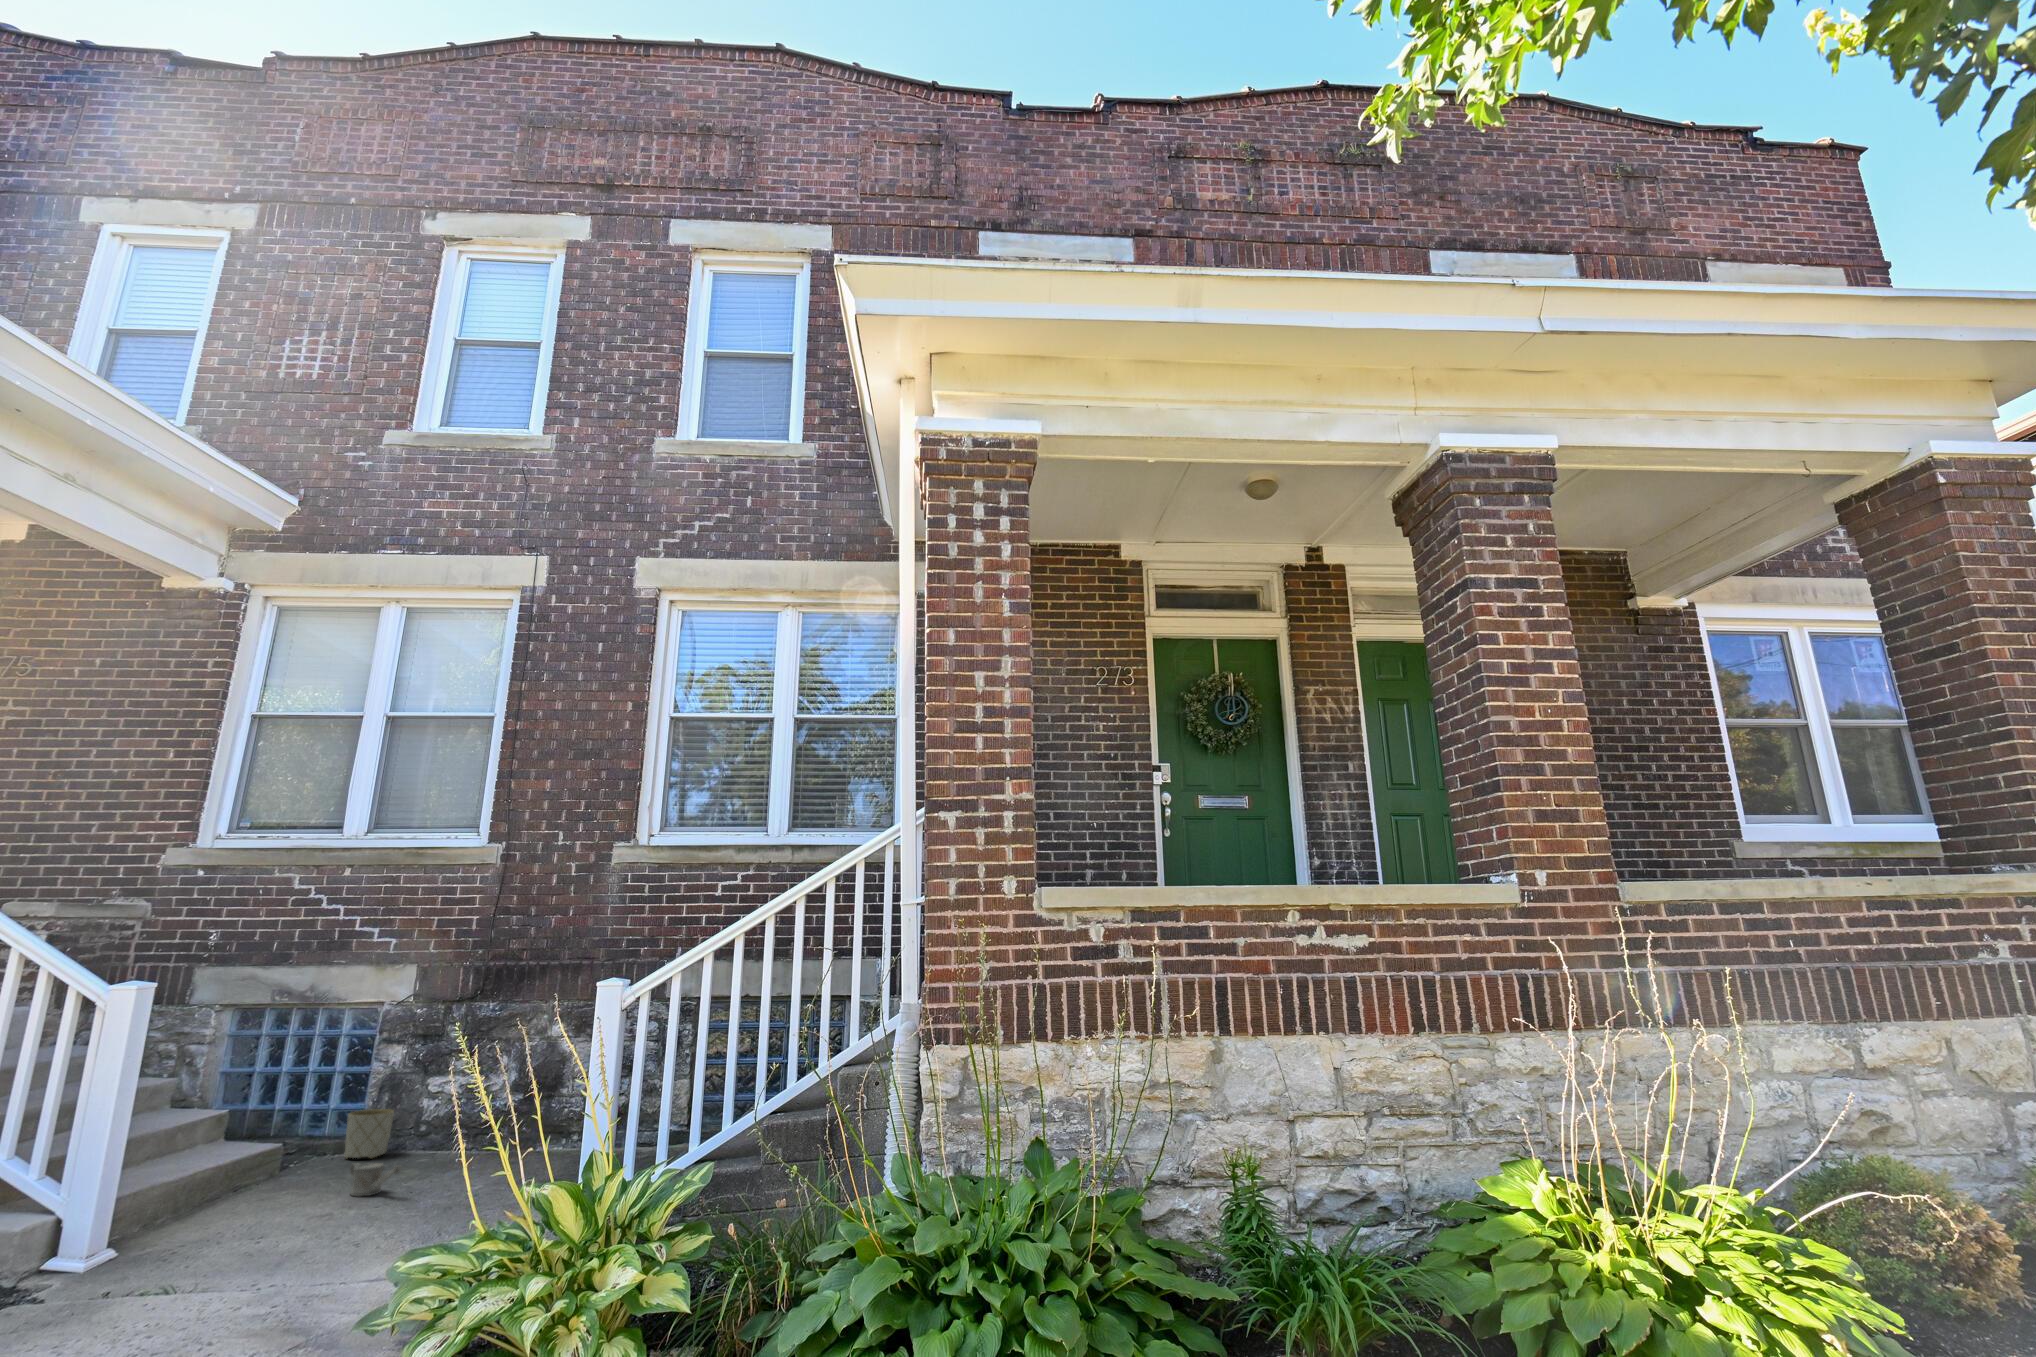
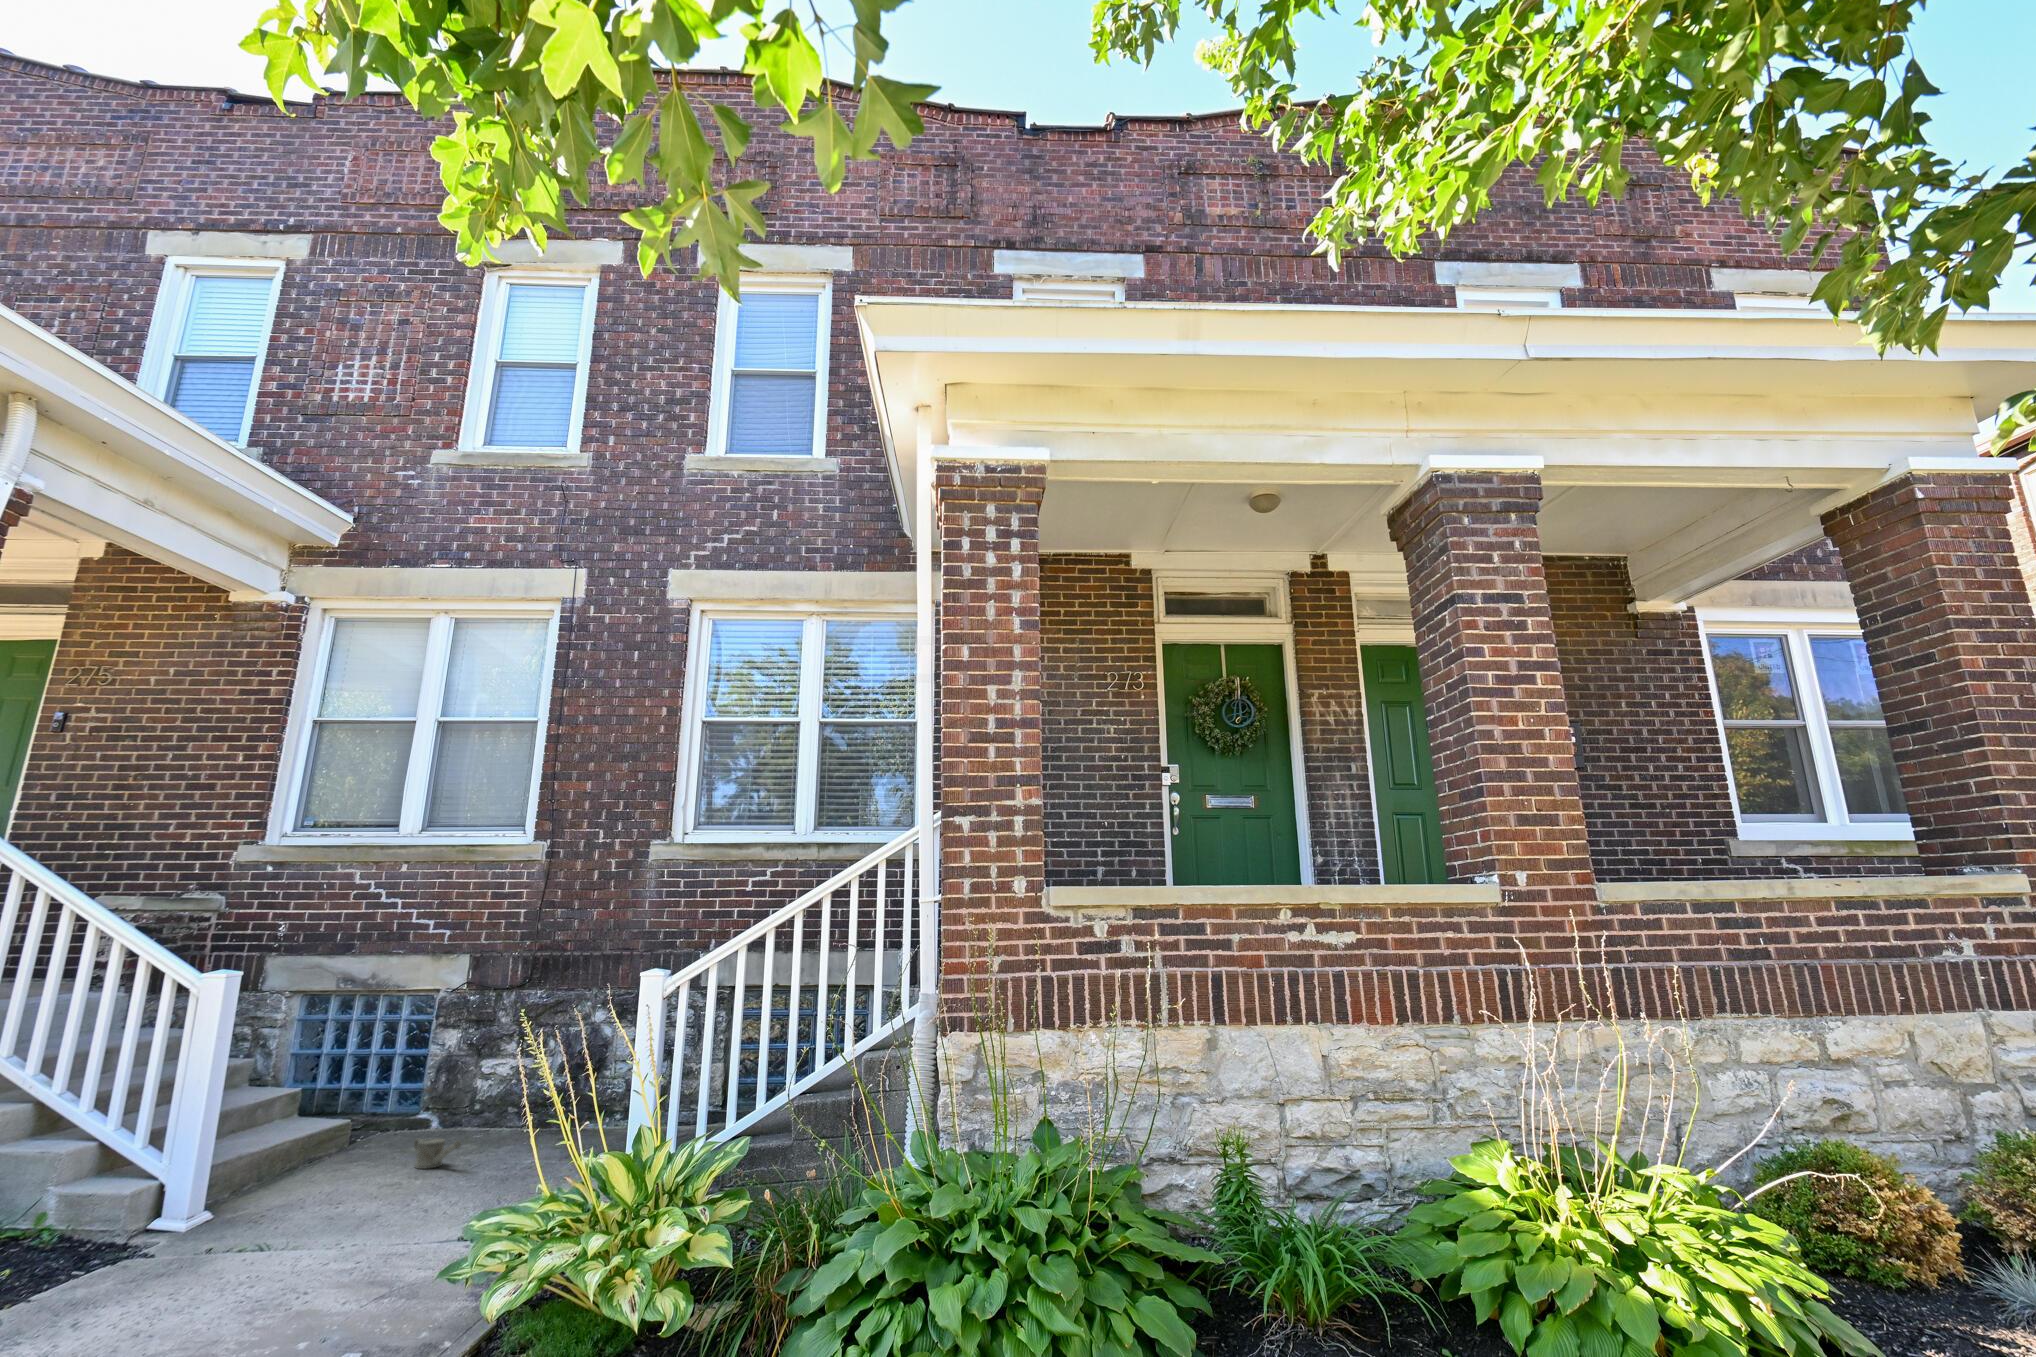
planter: present [345,1109,394,1159] -> none [406,1090,451,1136]

